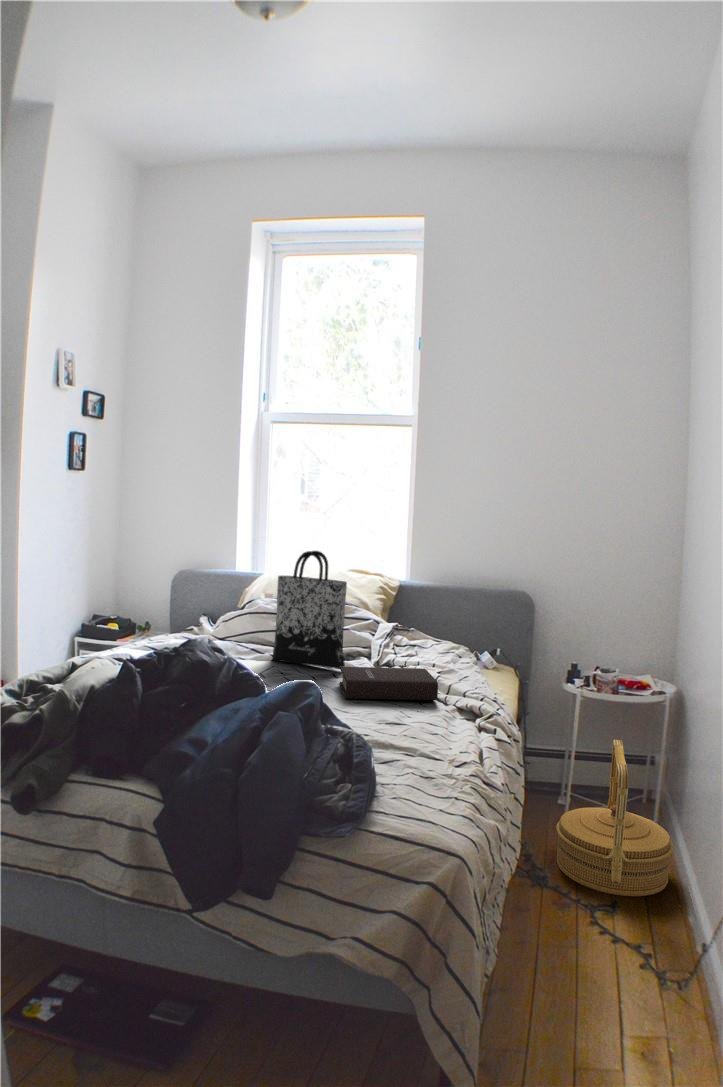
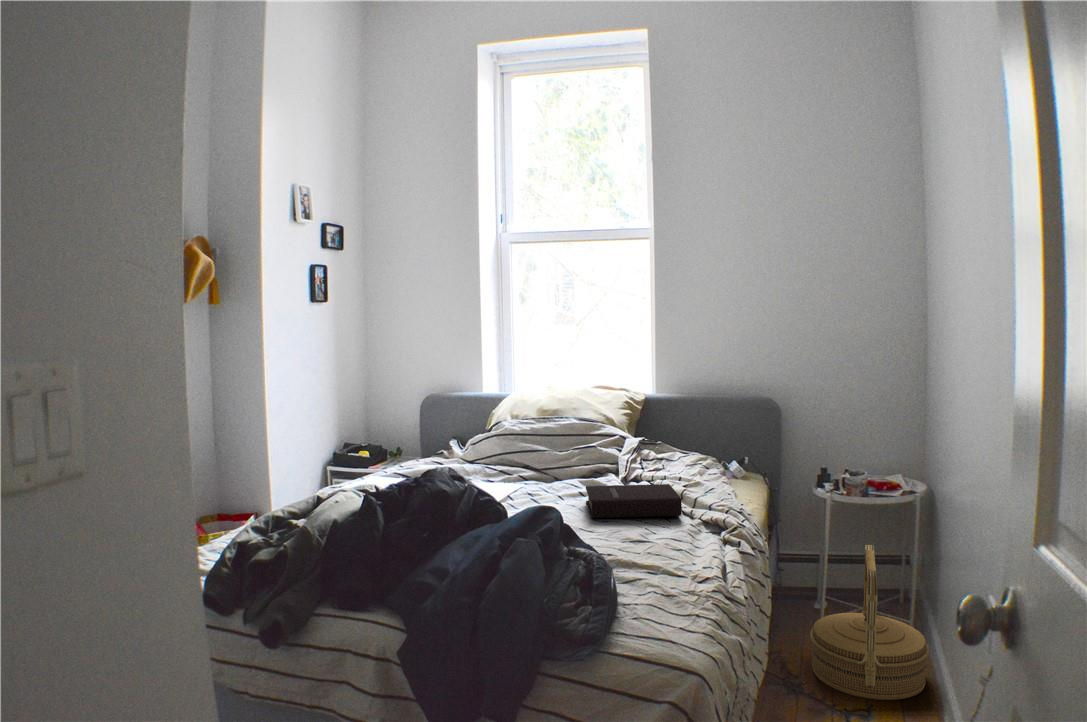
tote bag: present [272,551,347,669] -> none [520,373,591,488]

